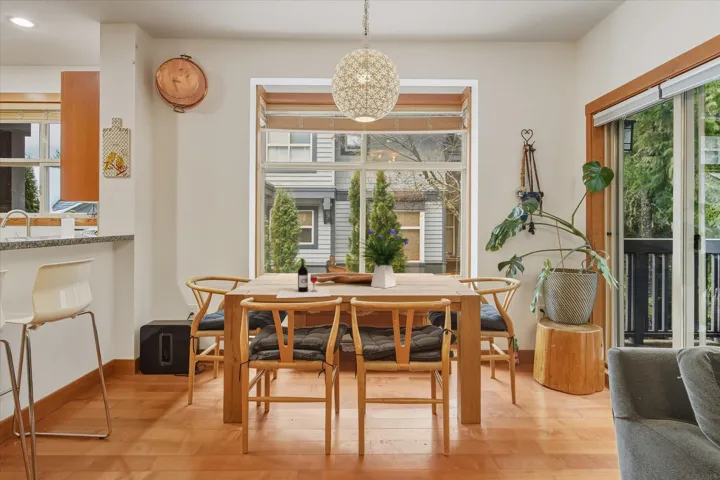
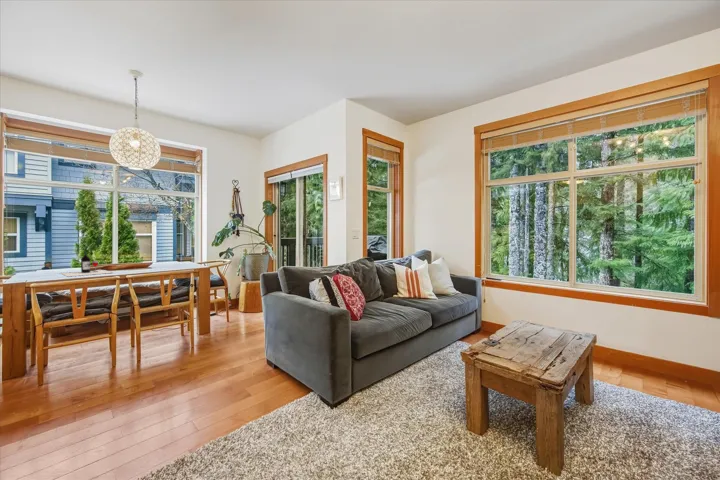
flower arrangement: present [362,228,409,288] -> none [121,229,167,267]

